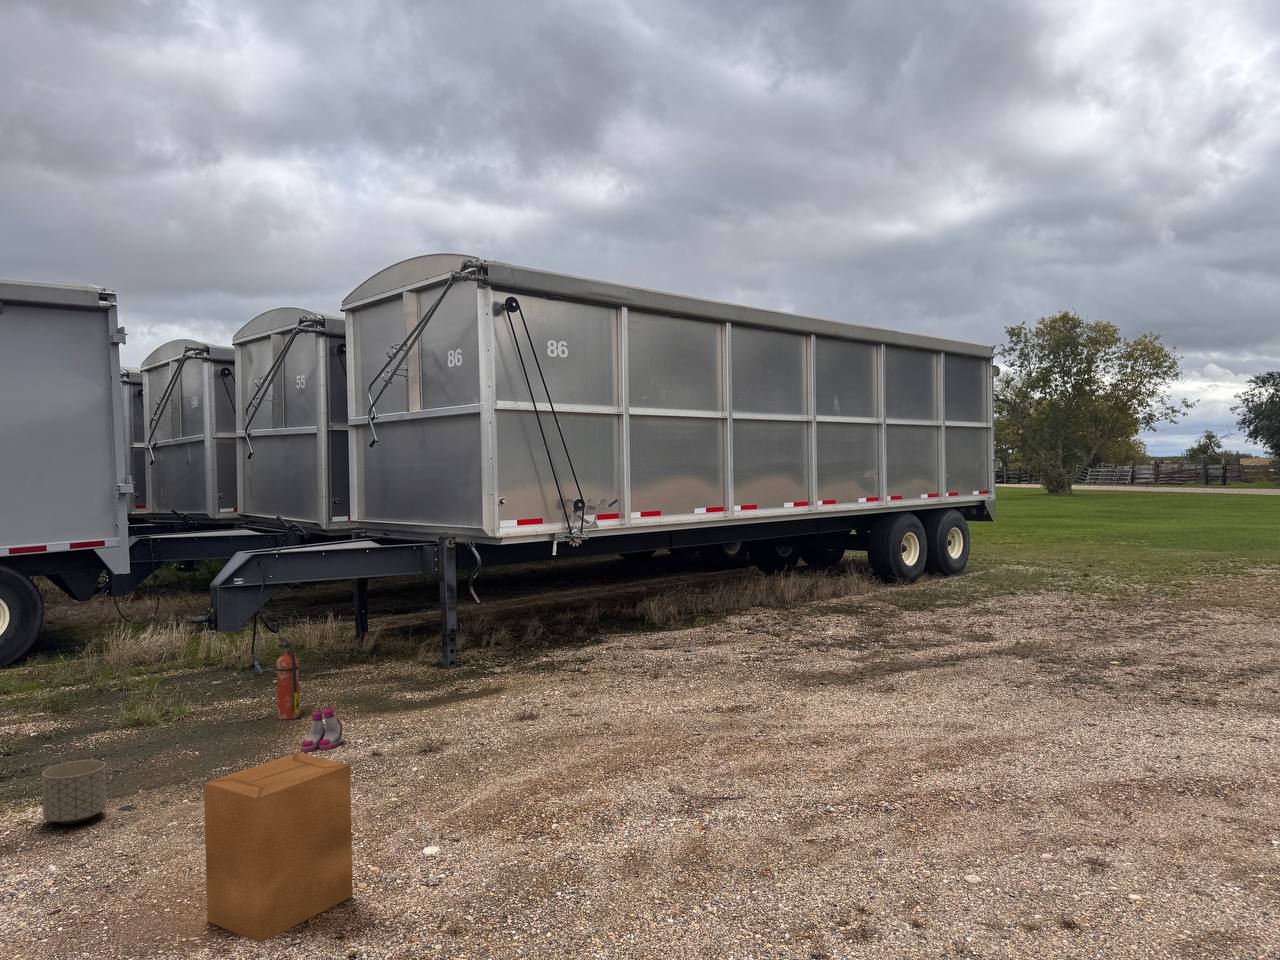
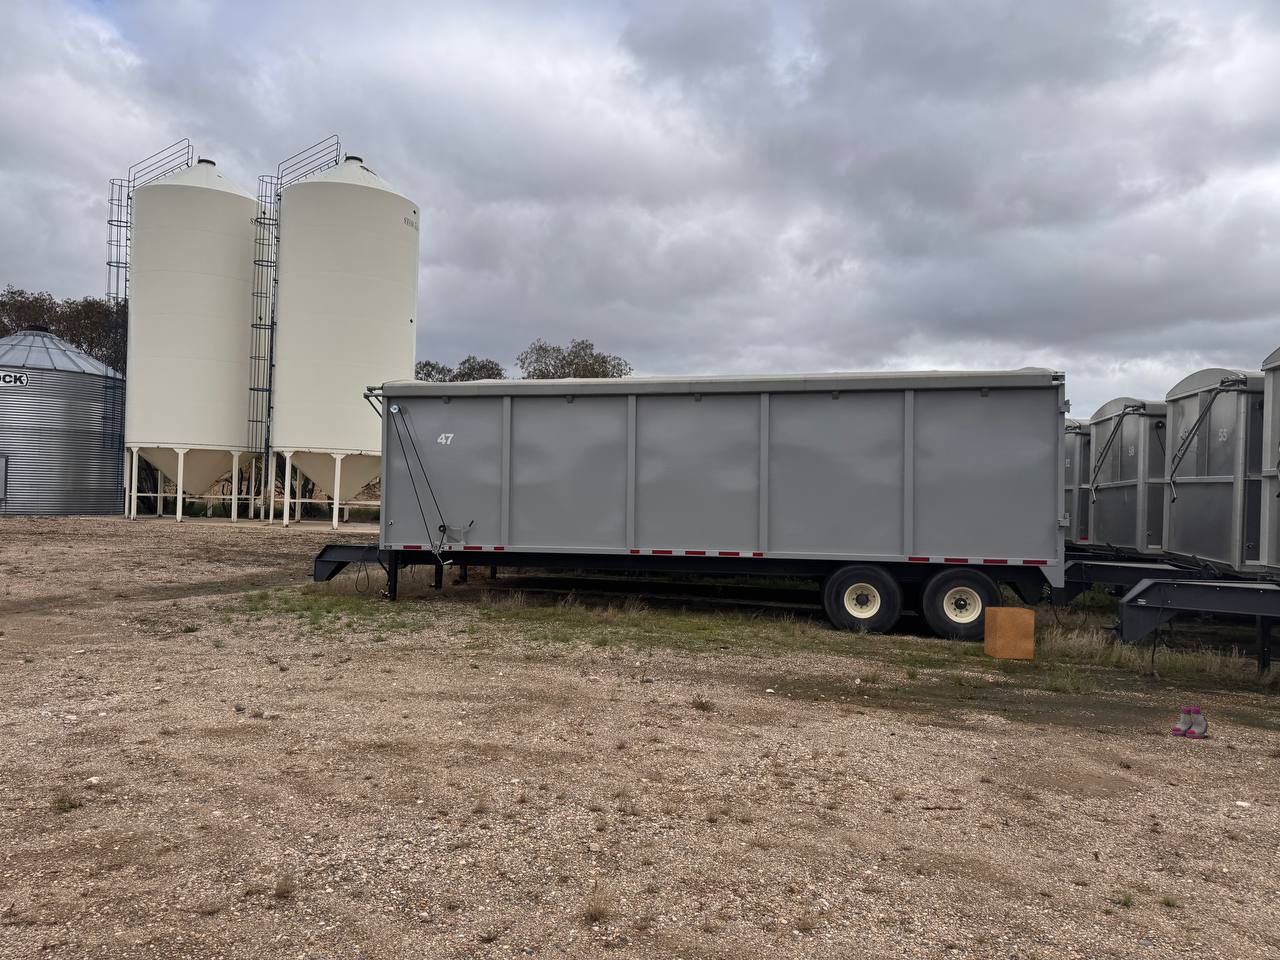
fire extinguisher: present [276,638,300,719] -> none [1161,648,1181,714]
cardboard box: present [204,753,353,943] -> present [984,607,1034,659]
planter: present [42,760,106,824] -> none [989,694,1026,732]

